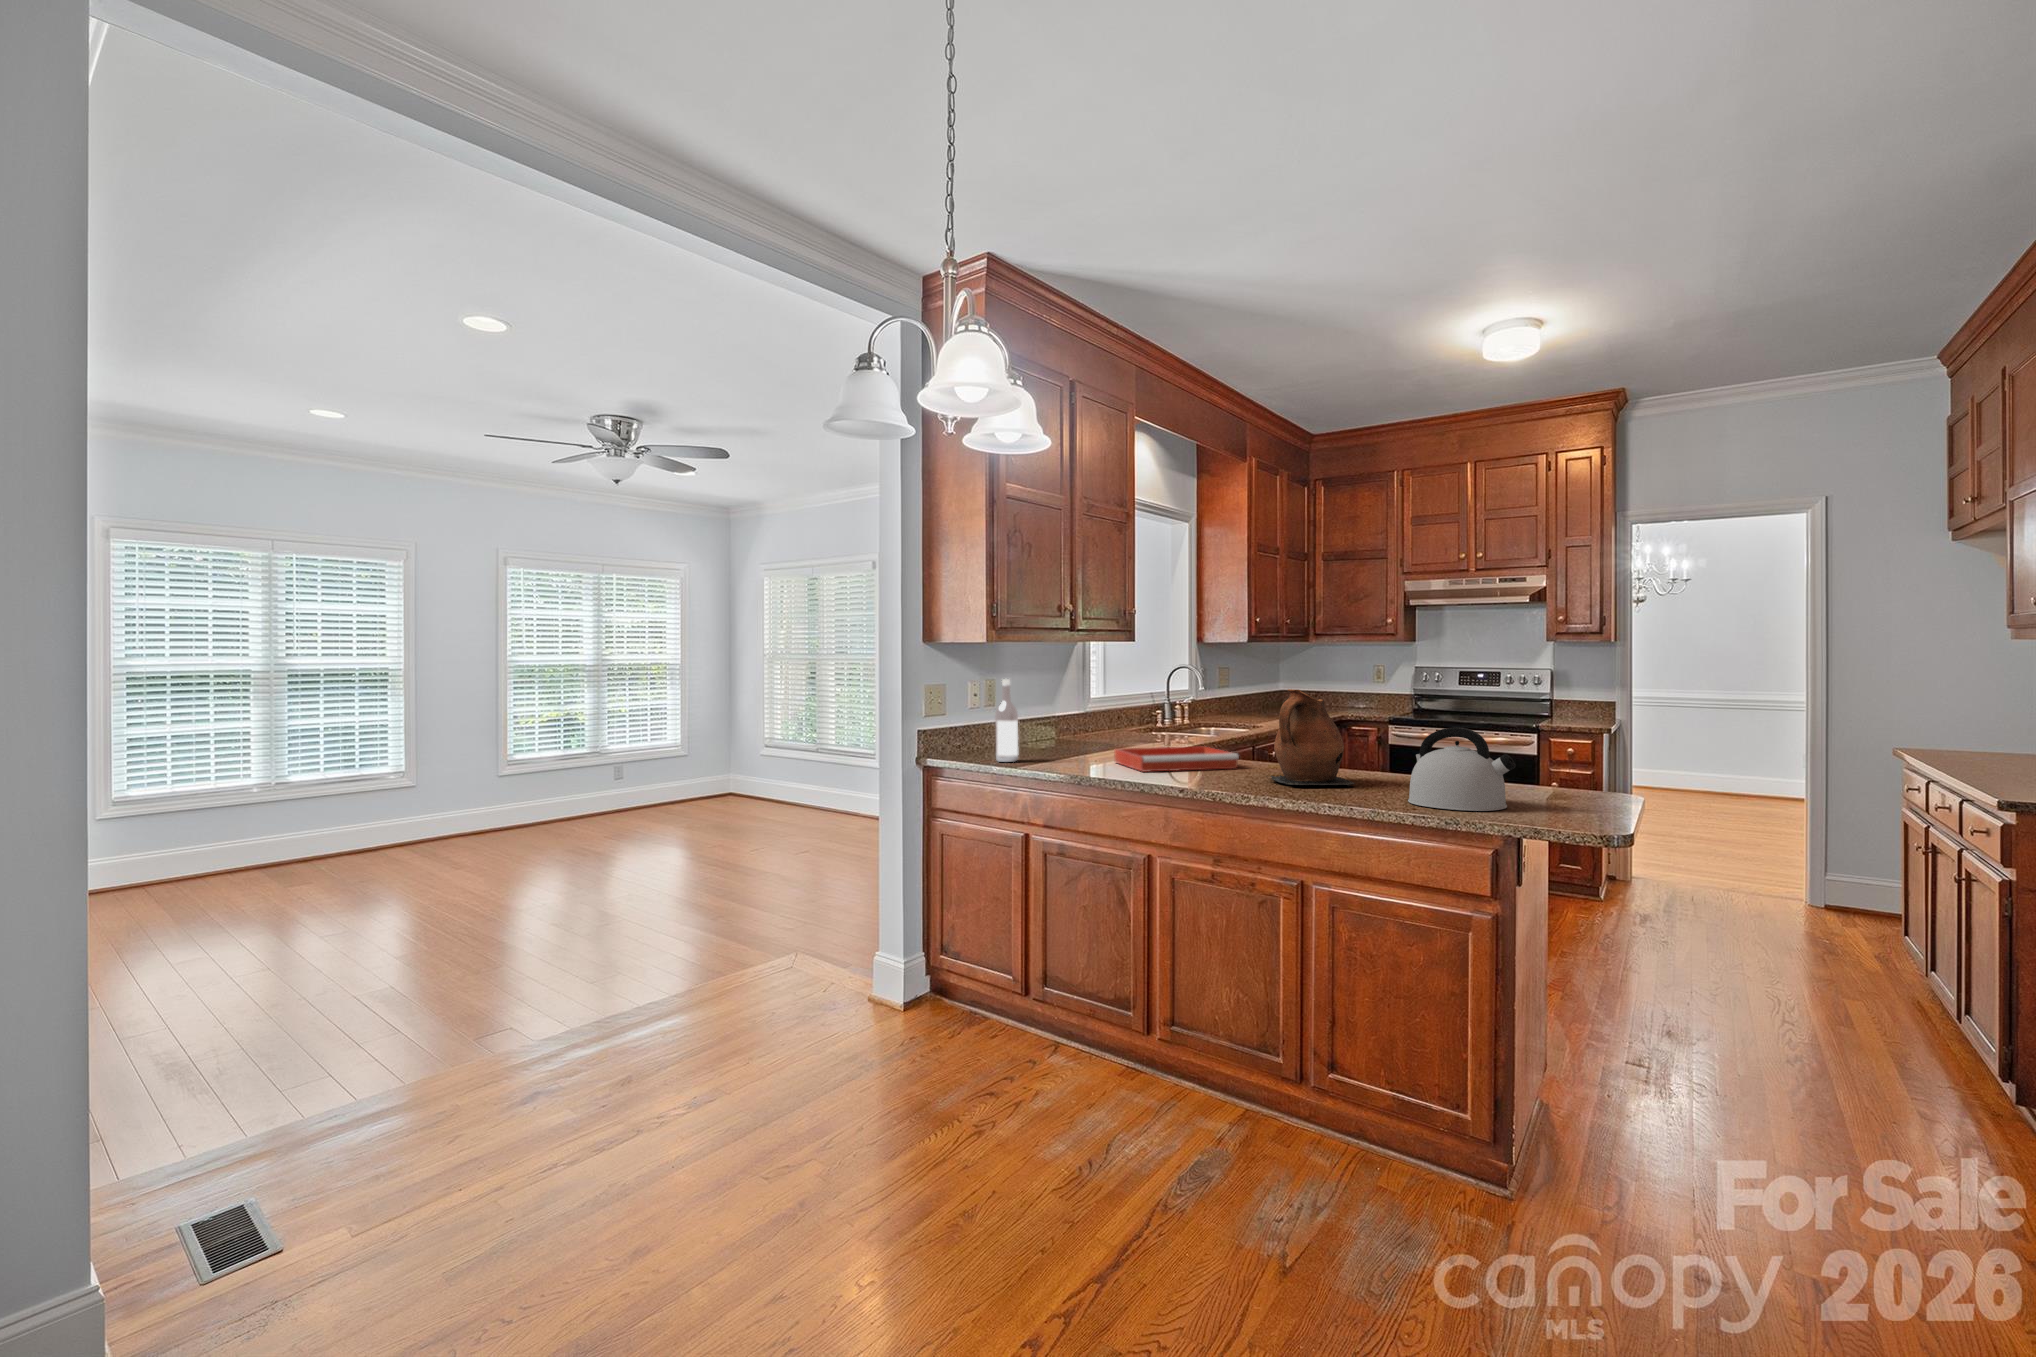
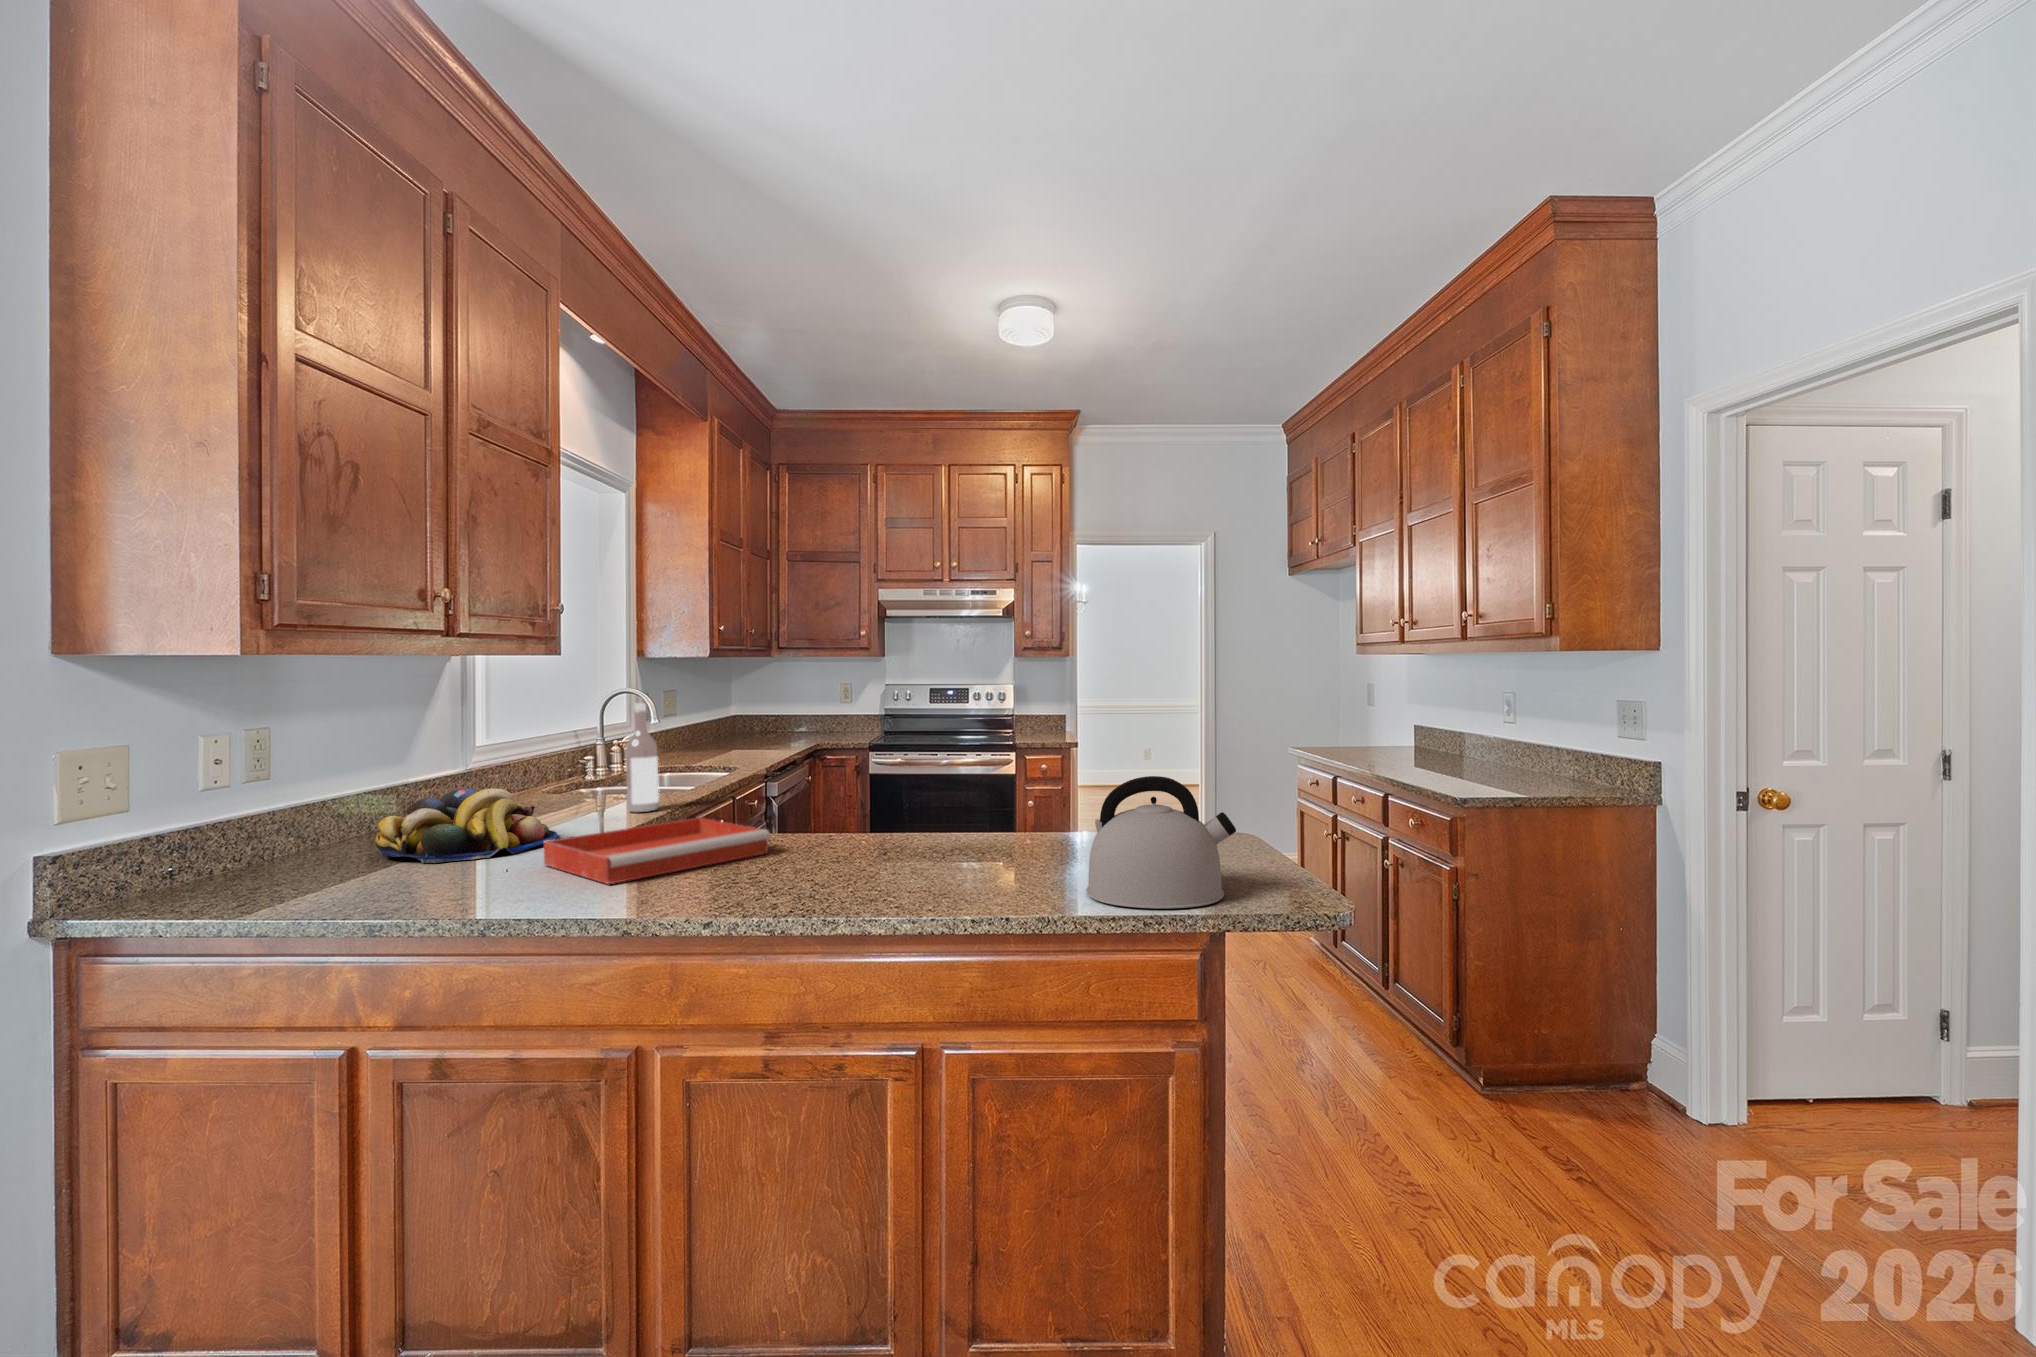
wine bottle: present [995,679,1018,762] -> present [626,703,659,812]
ceramic pitcher: present [1271,689,1355,786] -> none [836,726,978,885]
fruit bowl: none [1037,720,1126,757] -> present [375,788,558,863]

